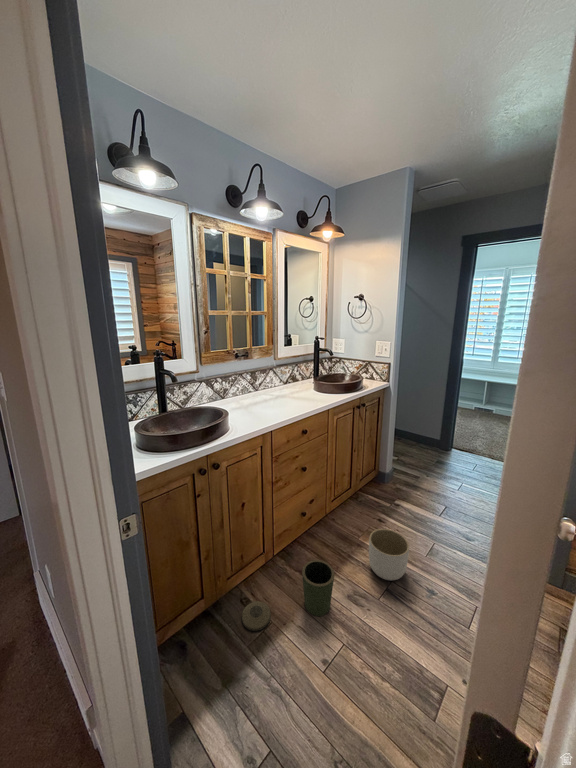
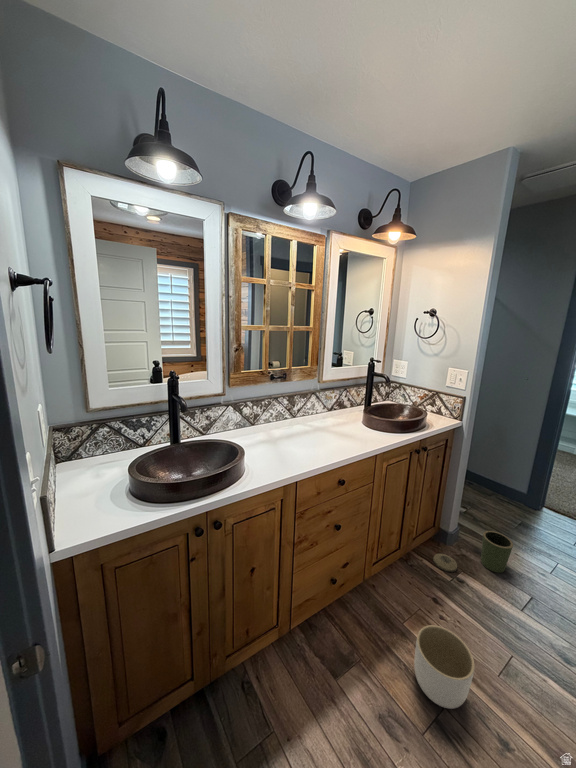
trash can: present [242,560,334,631] -> present [433,531,513,573]

